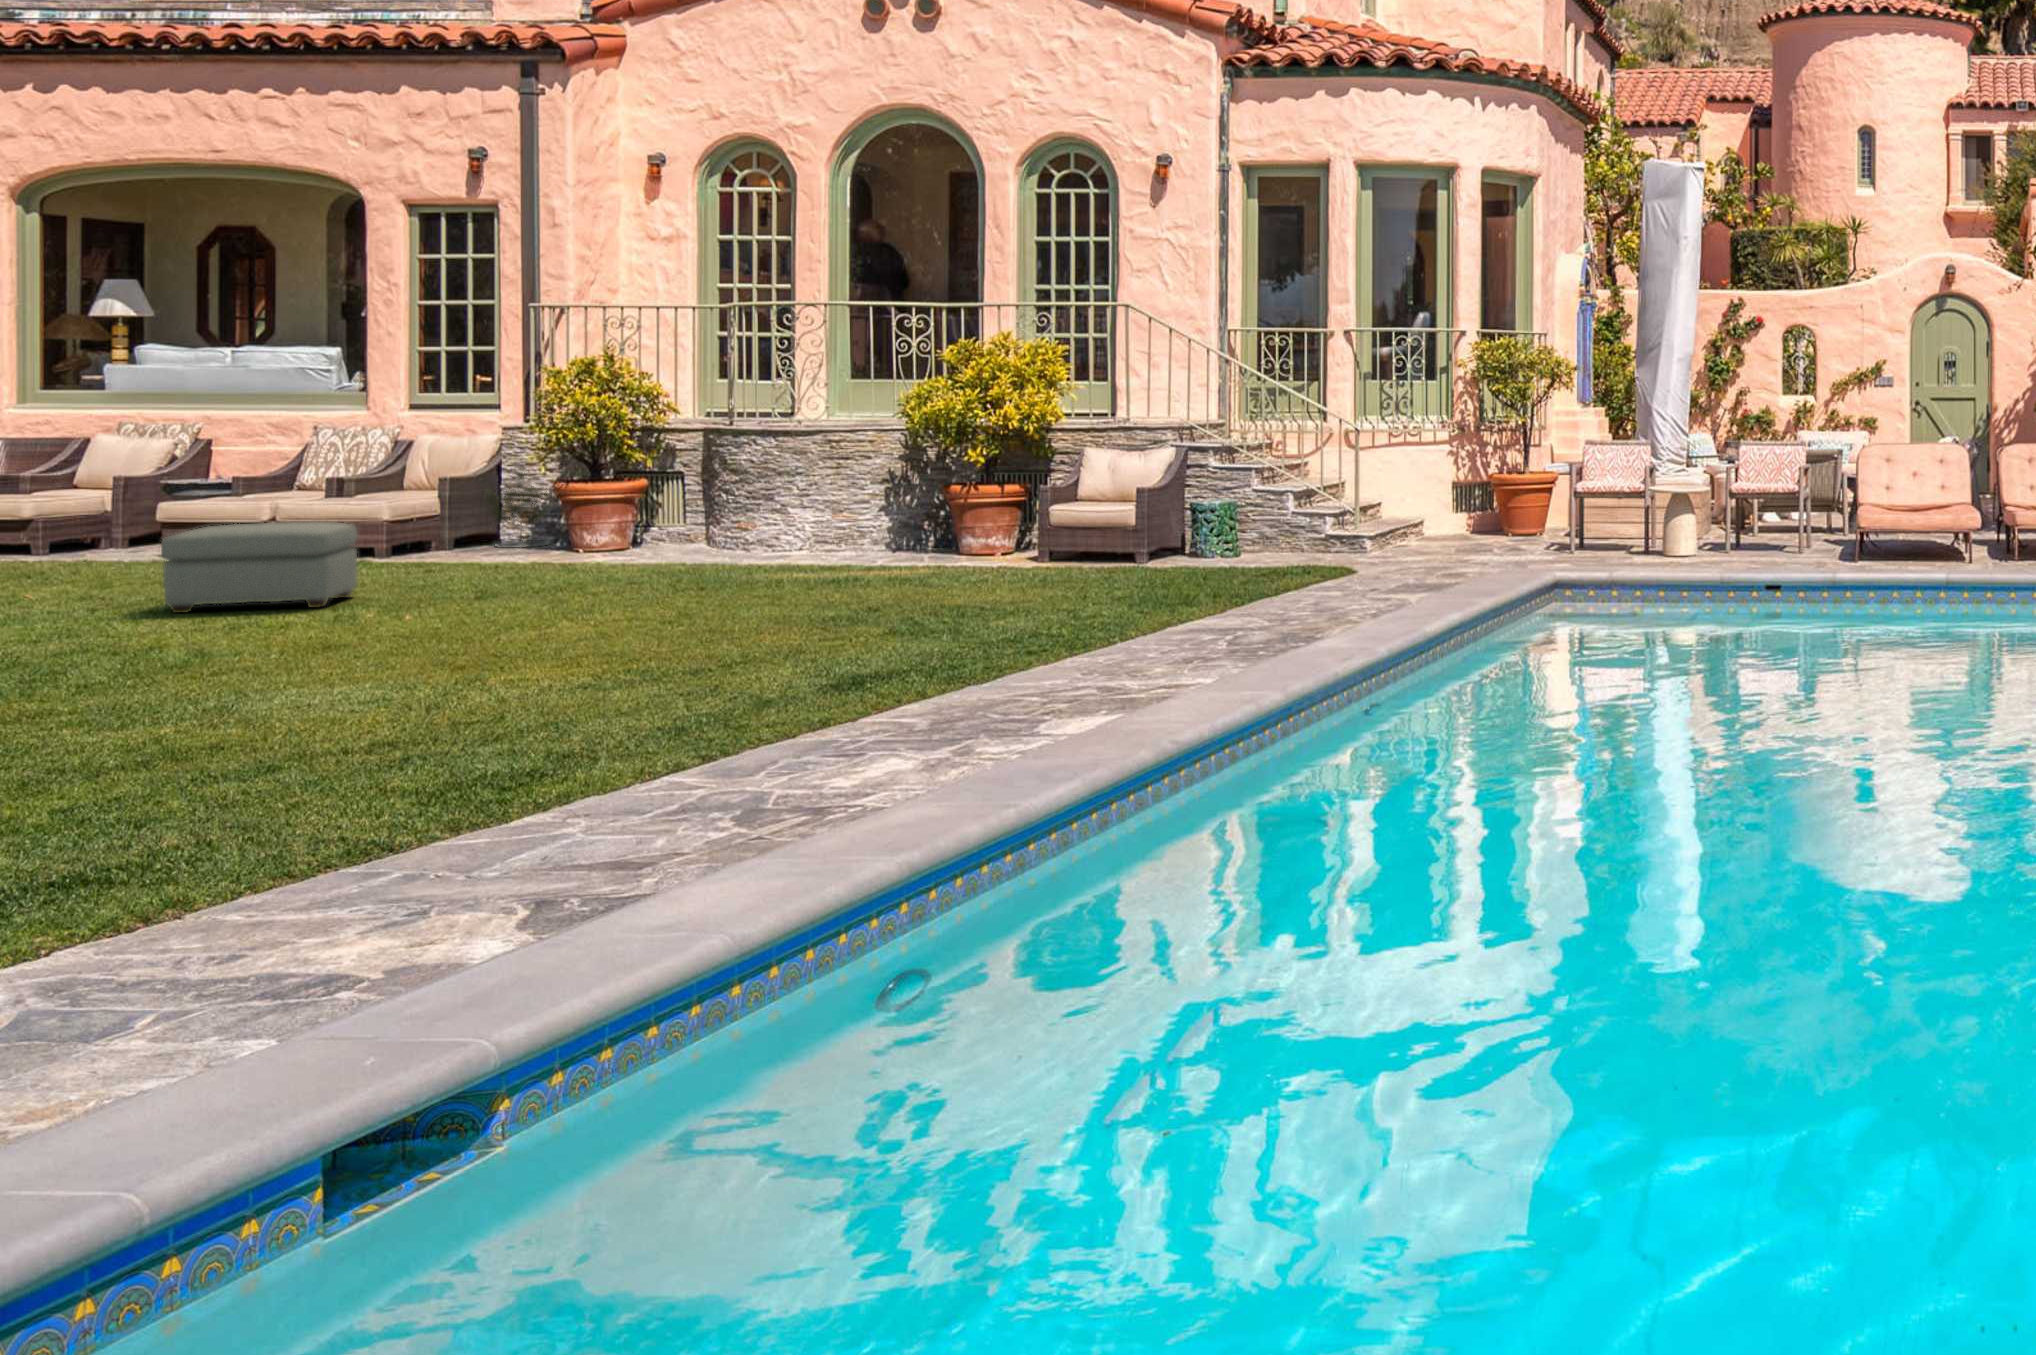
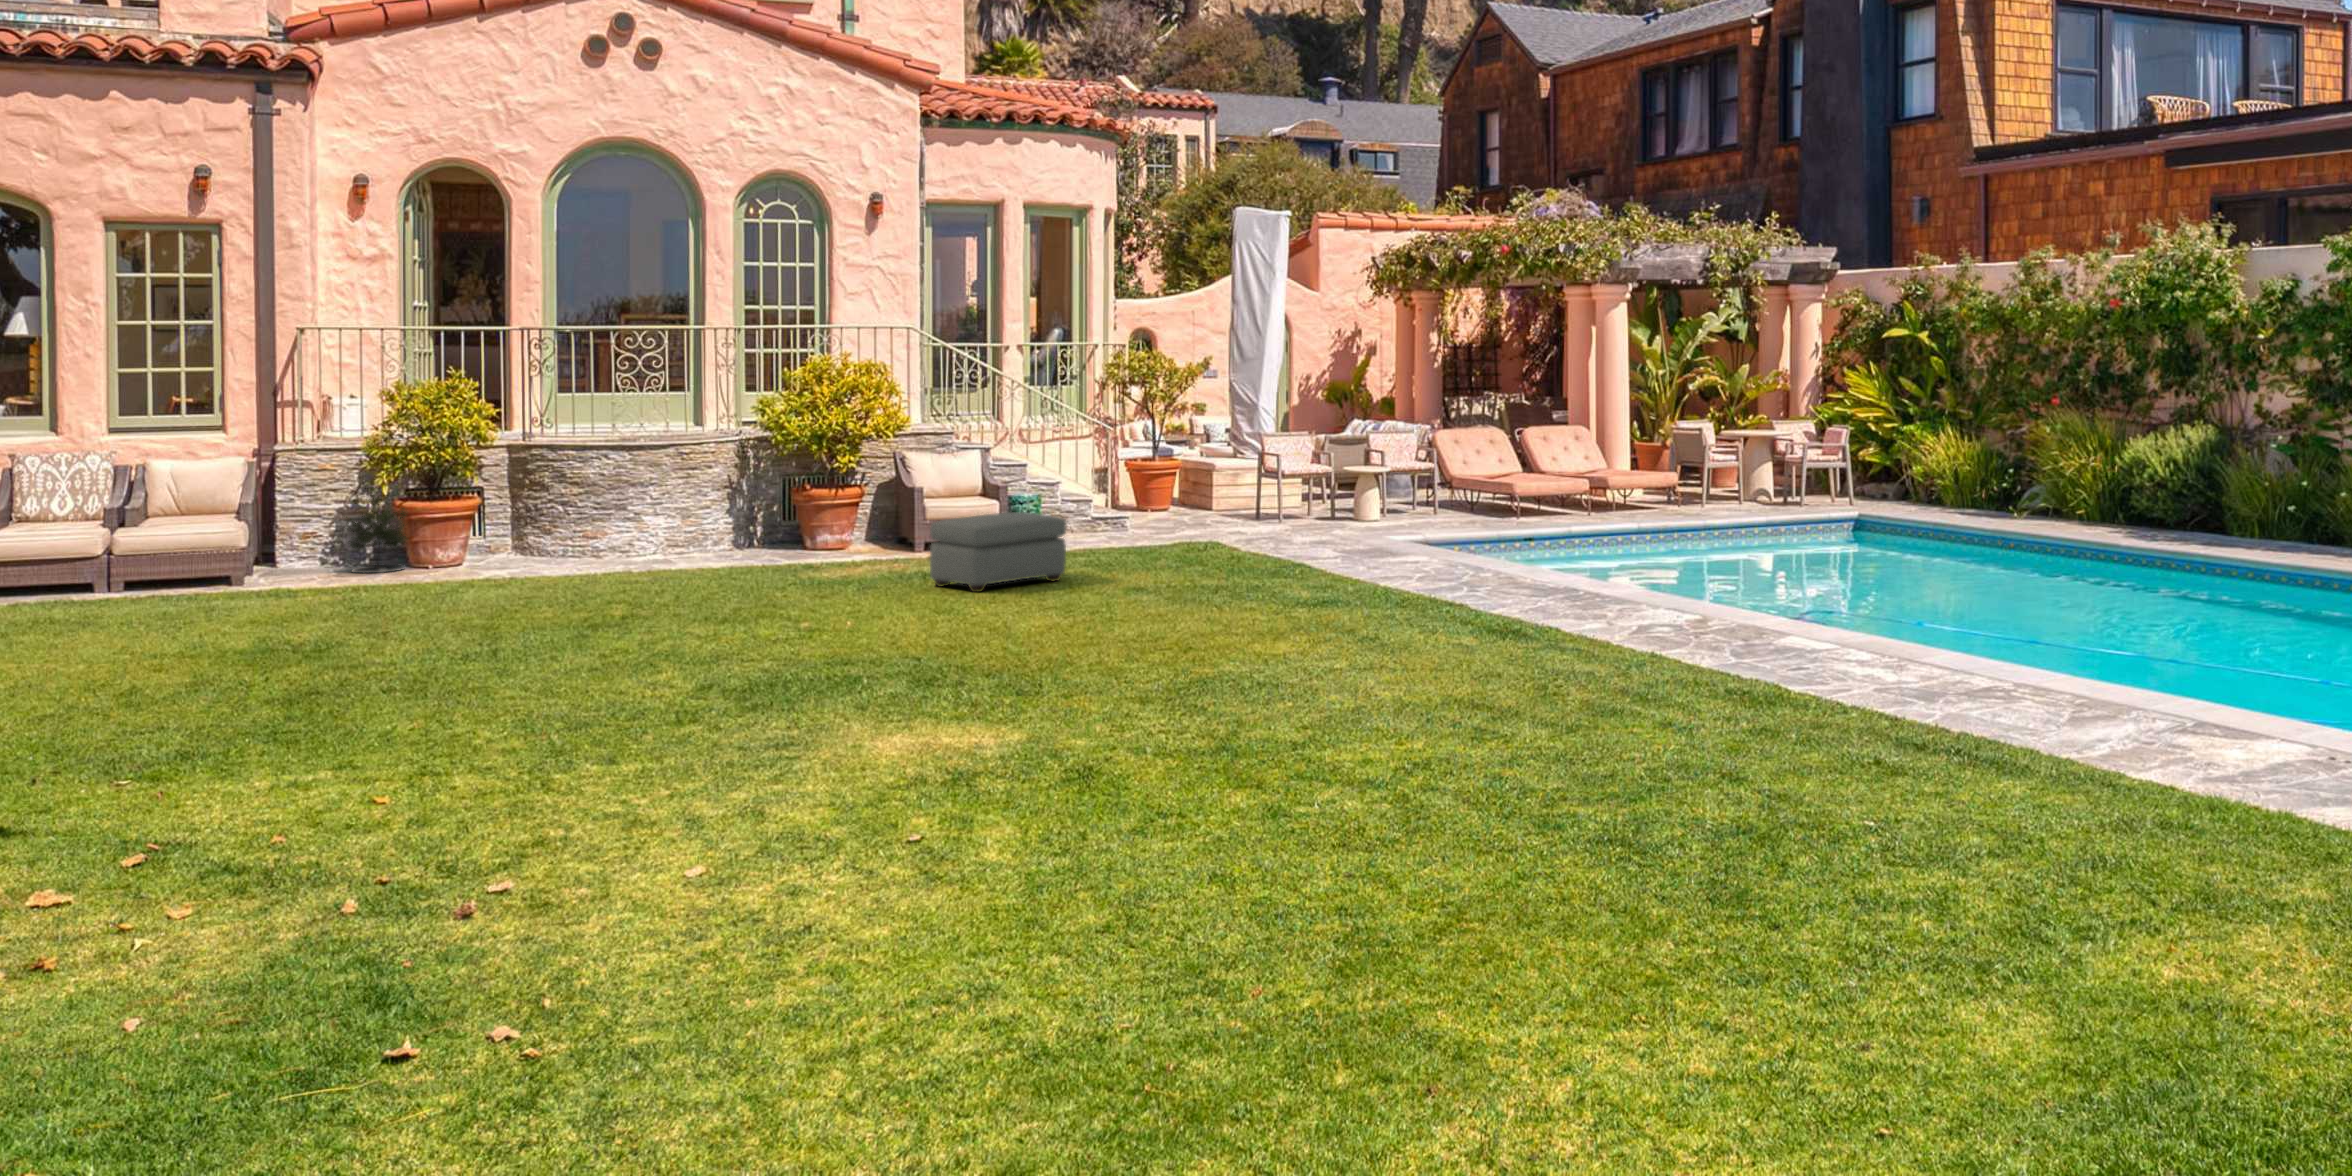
ottoman: present [161,522,357,613] -> present [930,512,1066,592]

